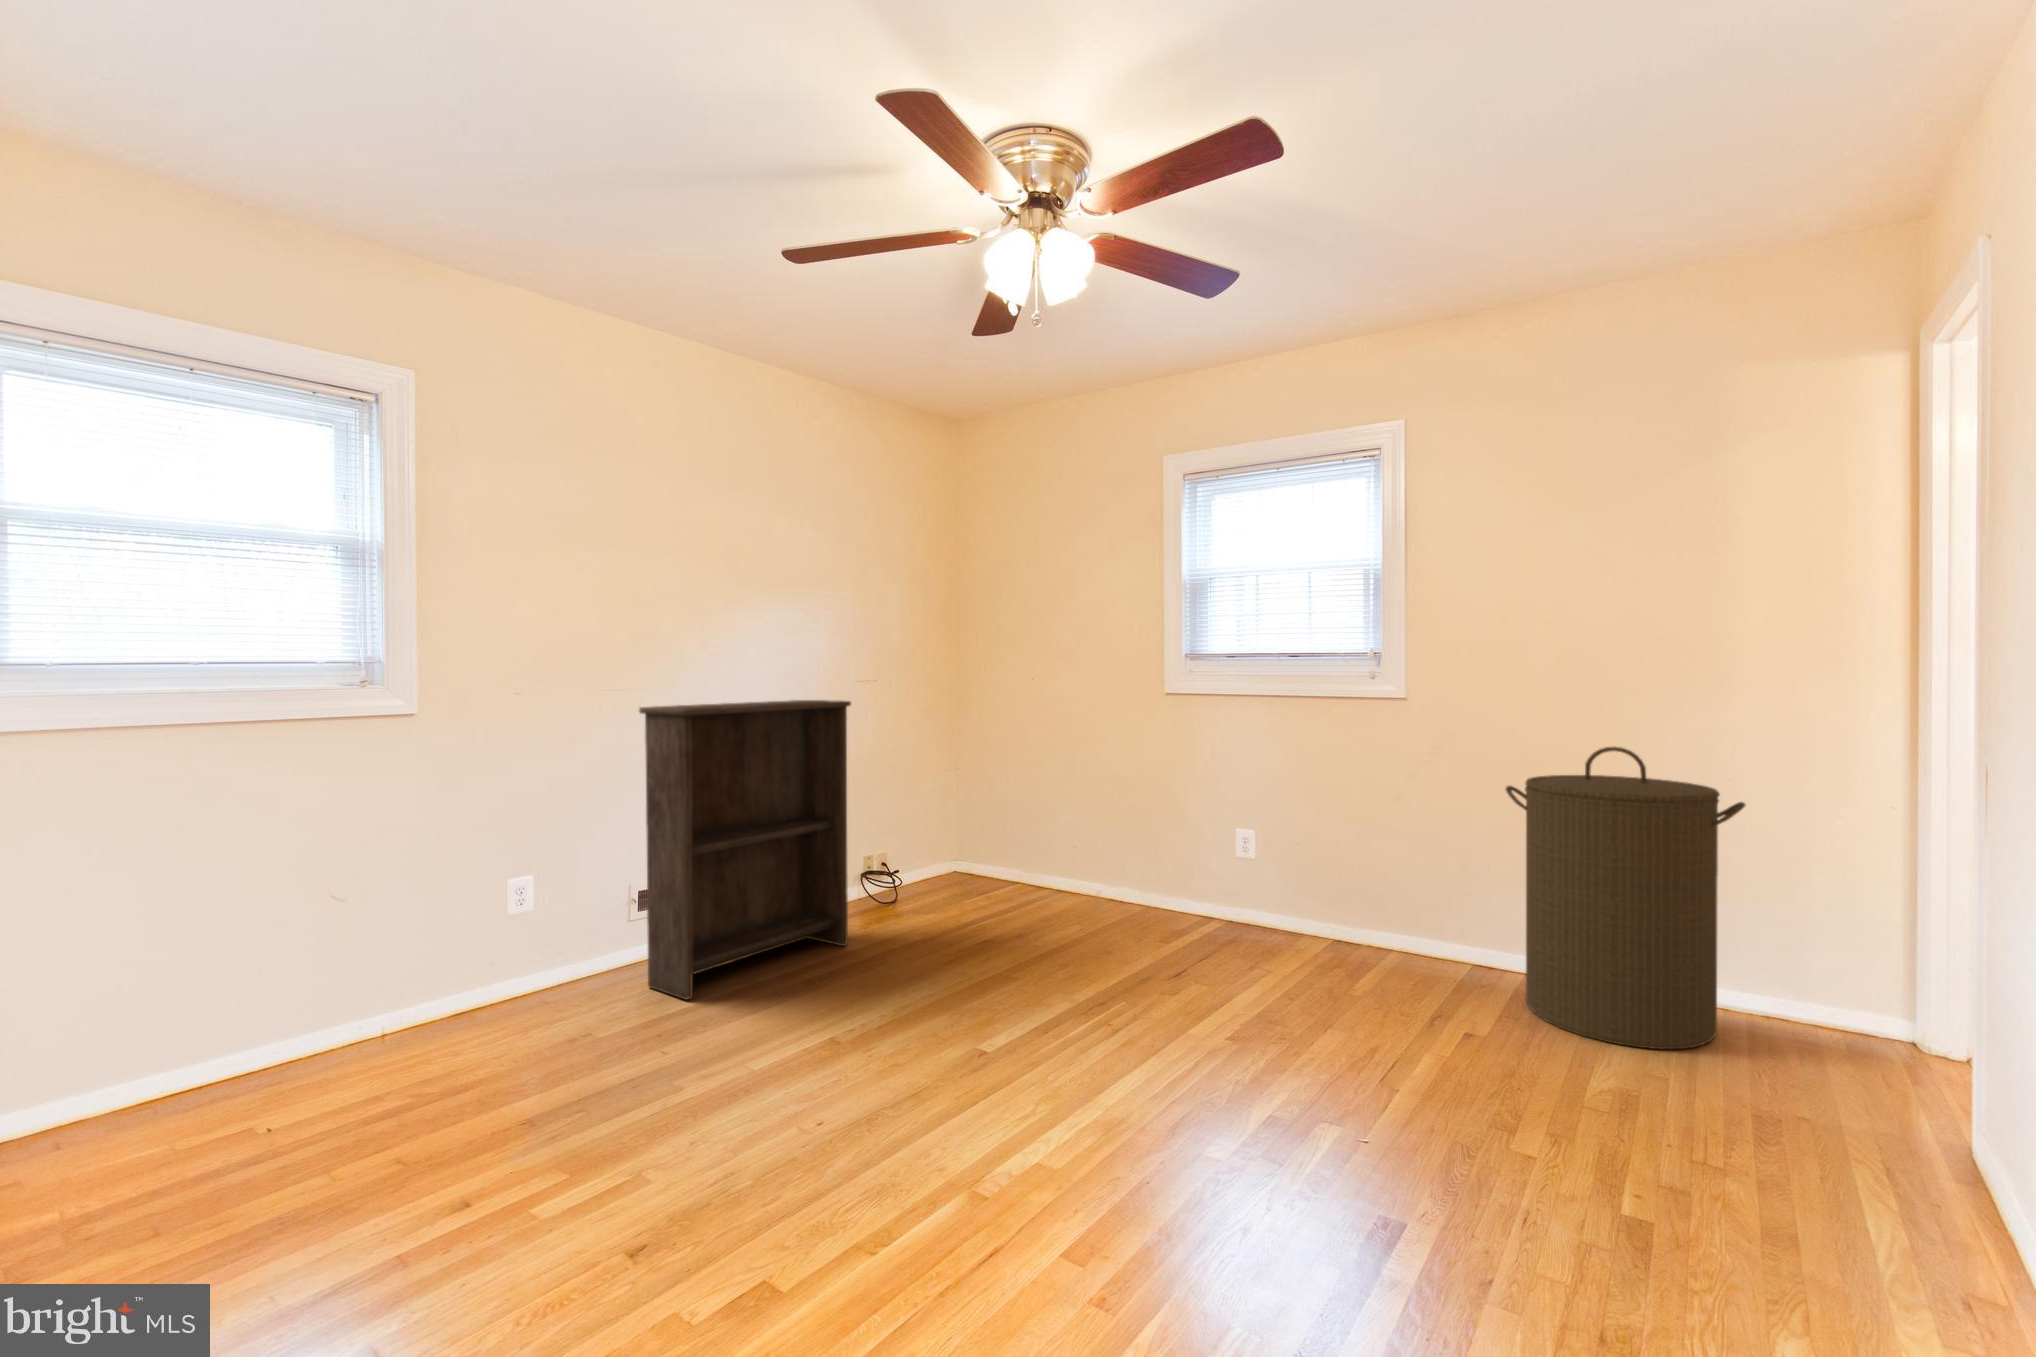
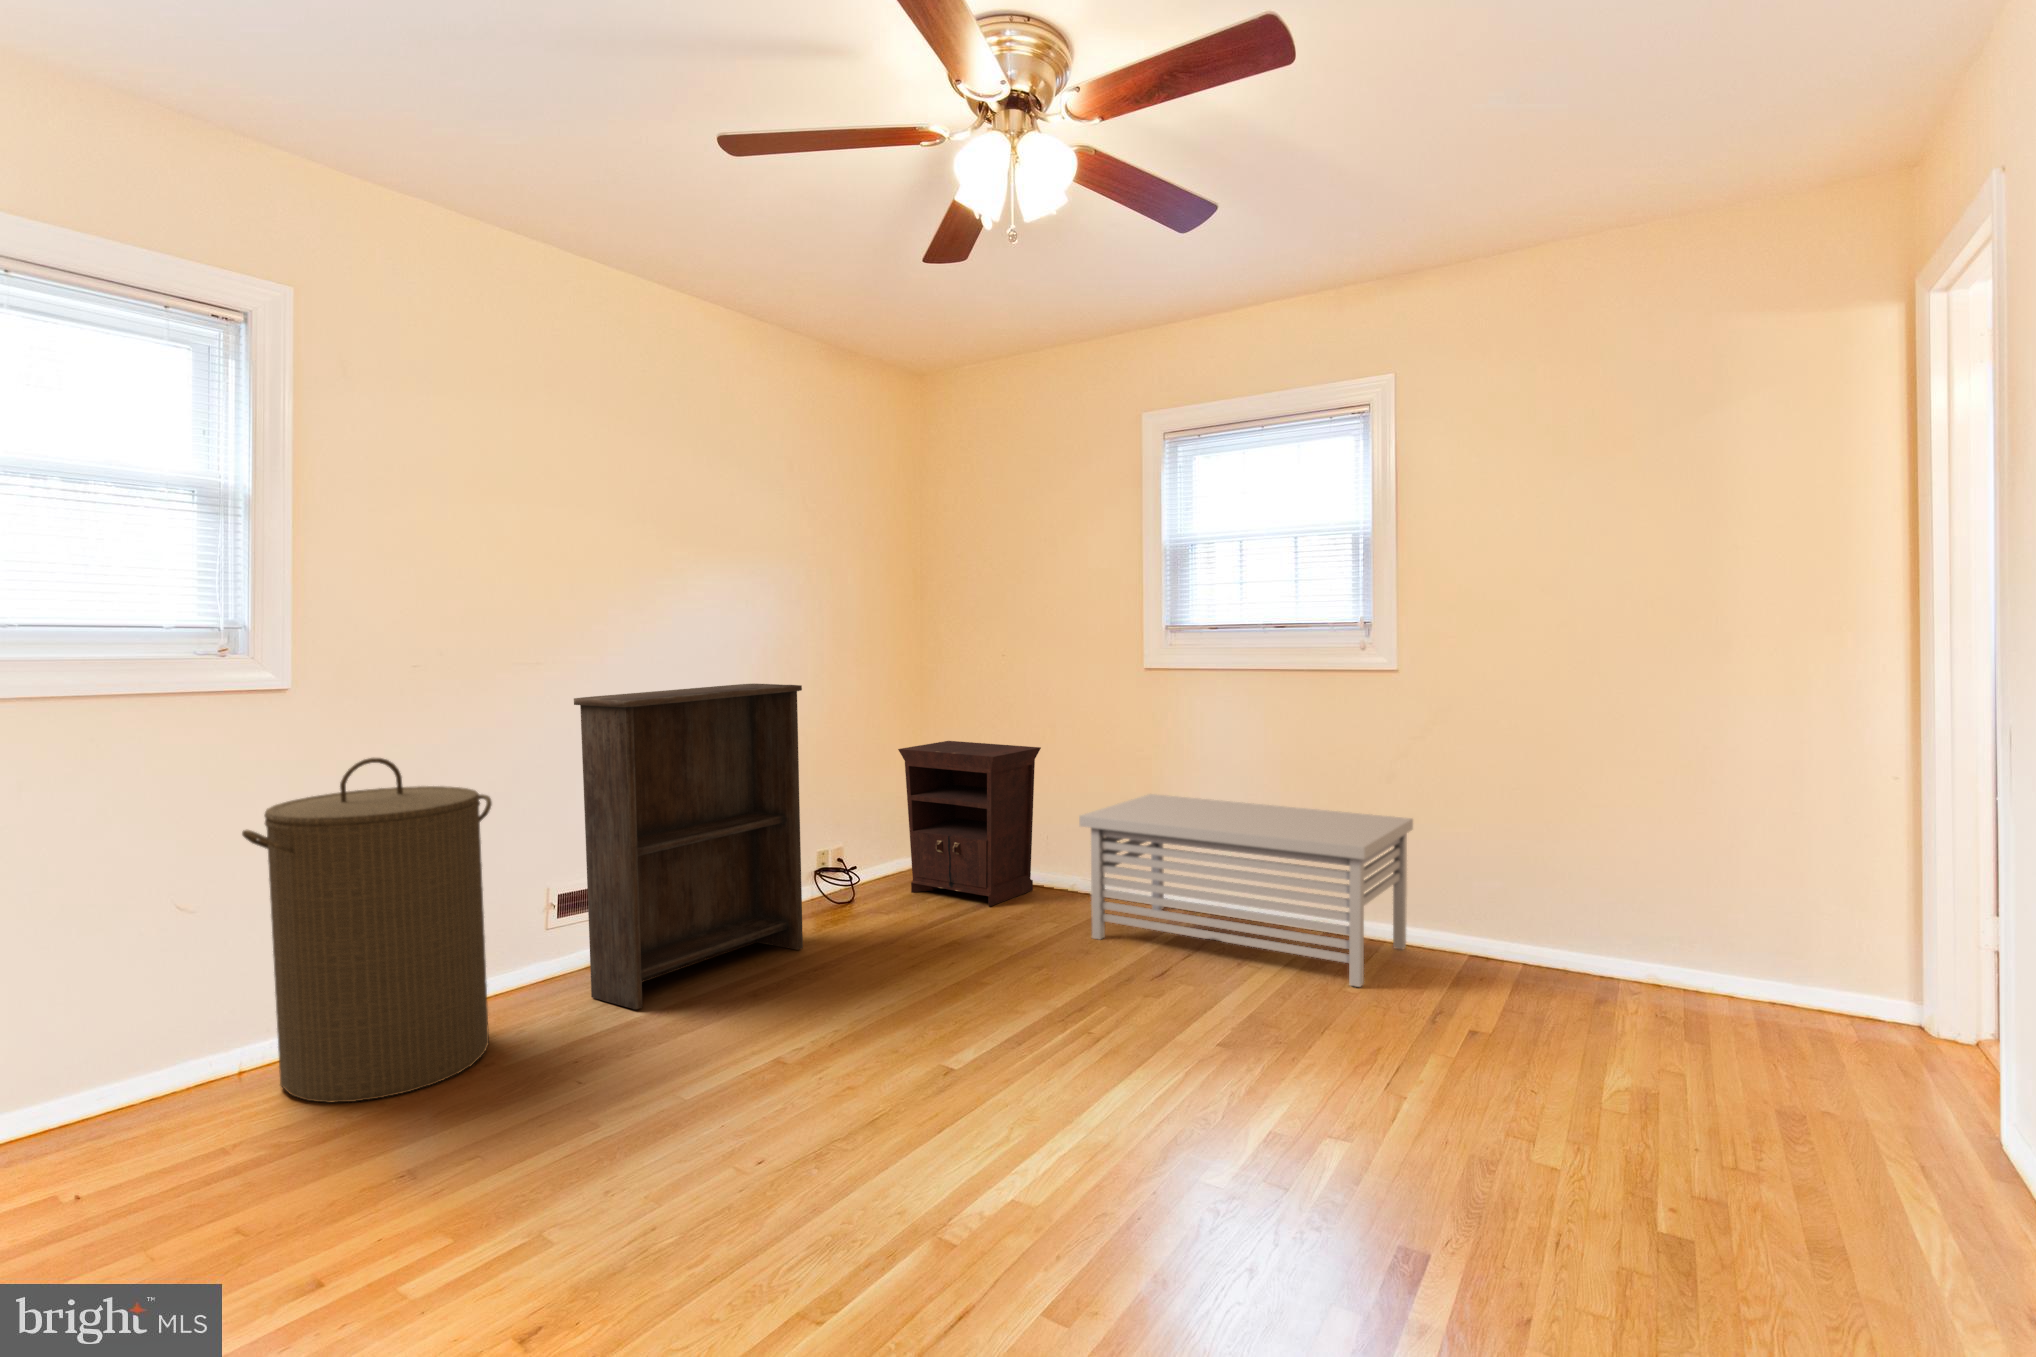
laundry hamper: present [1506,747,1745,1049] -> present [242,758,492,1103]
nightstand: none [941,758,1071,910] -> present [898,741,1041,907]
storage bench: none [1105,808,1424,997] -> present [1079,794,1413,987]

